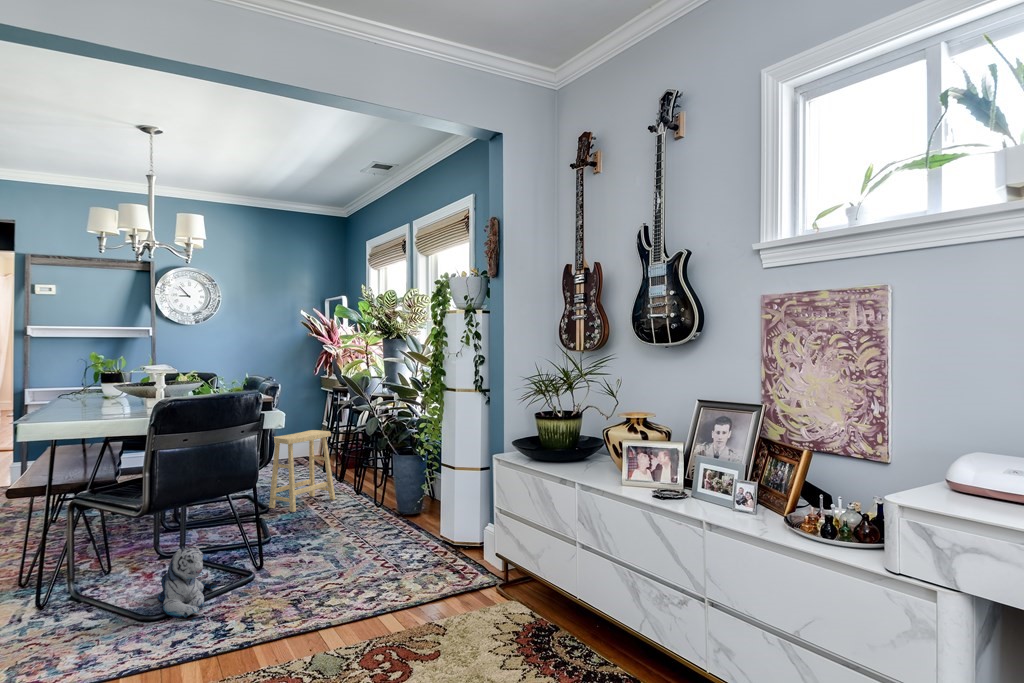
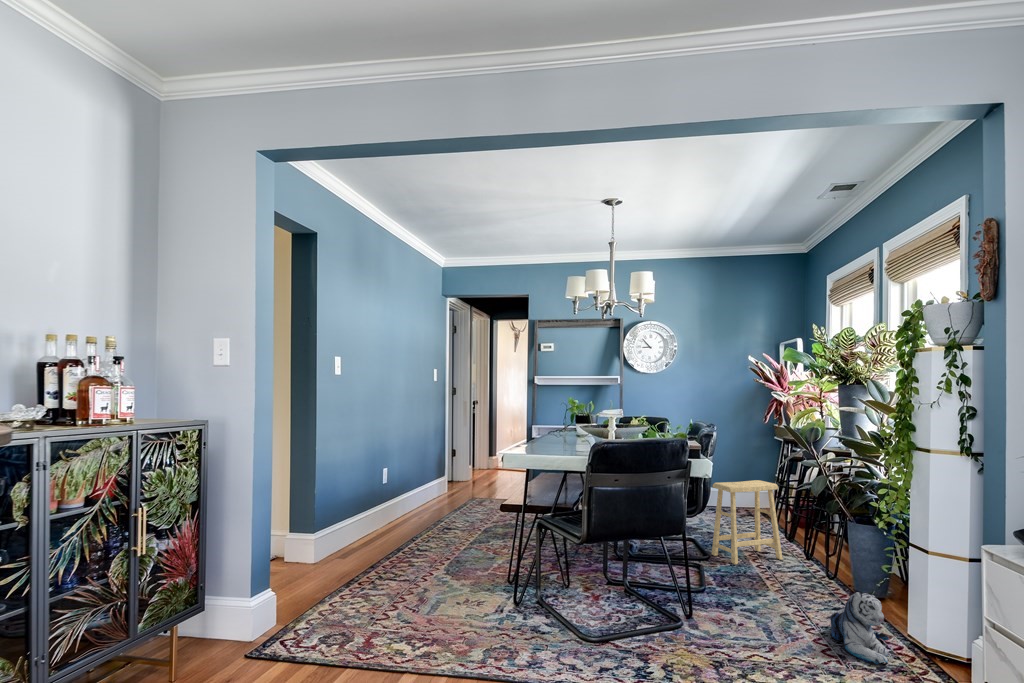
plush toy: present [157,547,217,618] -> present [830,592,889,665]

